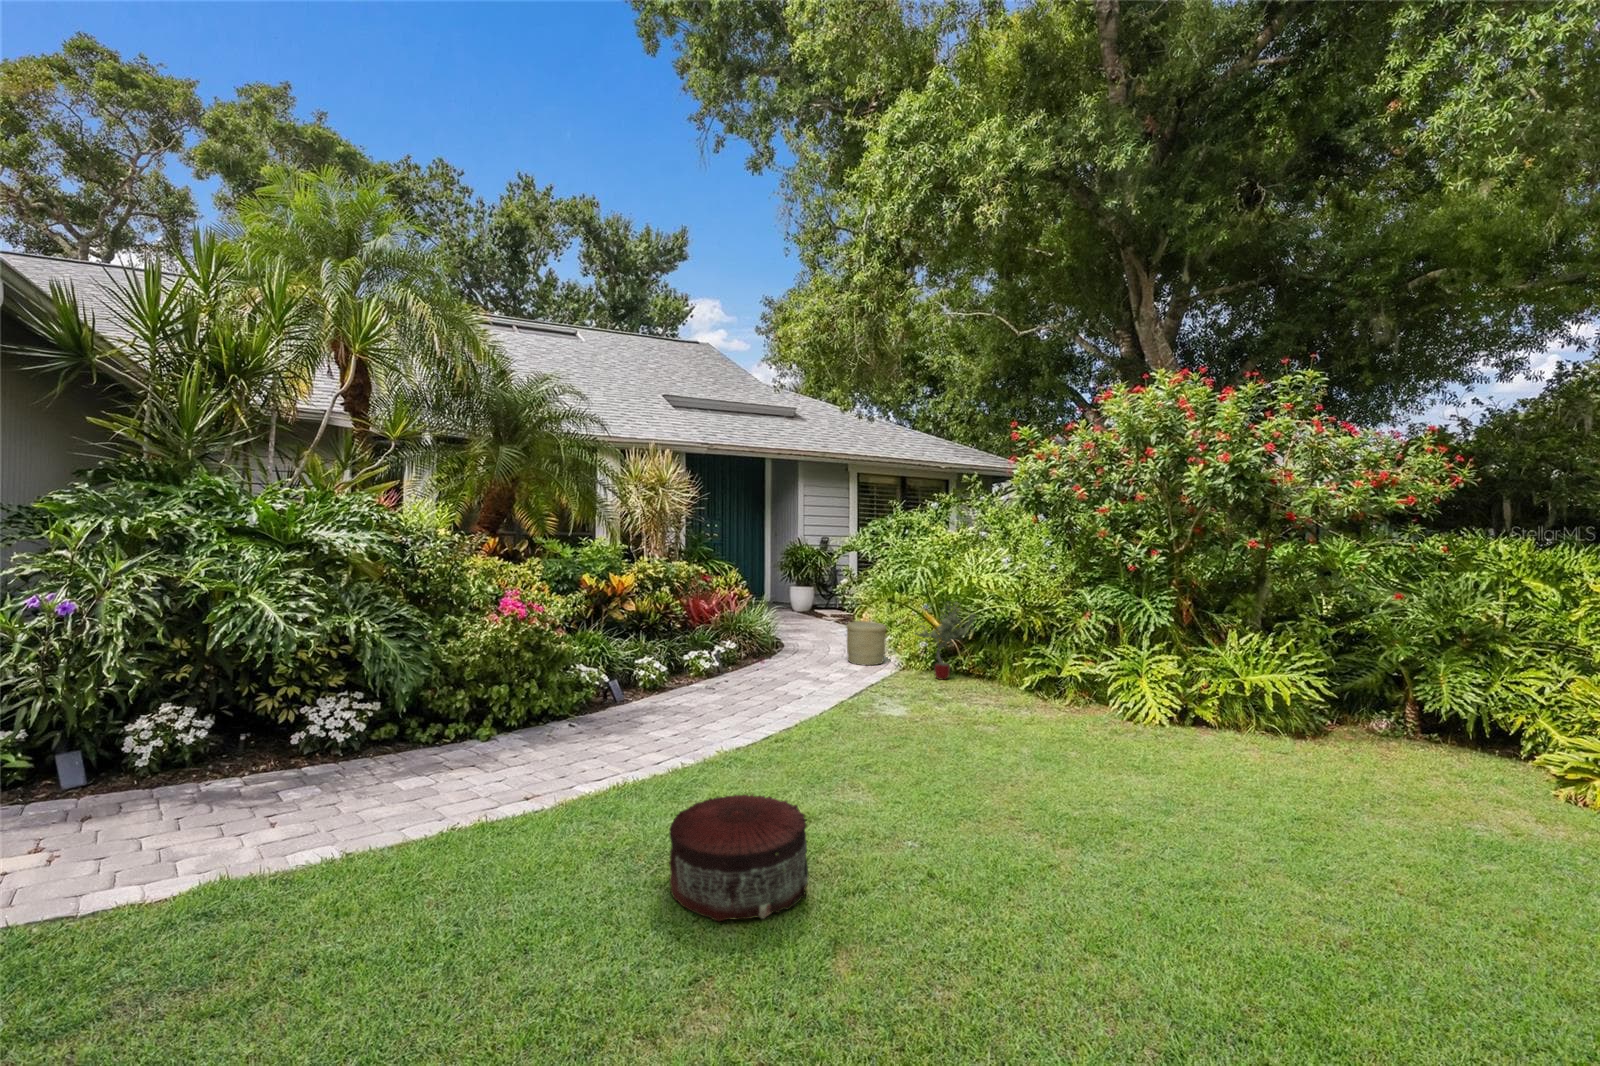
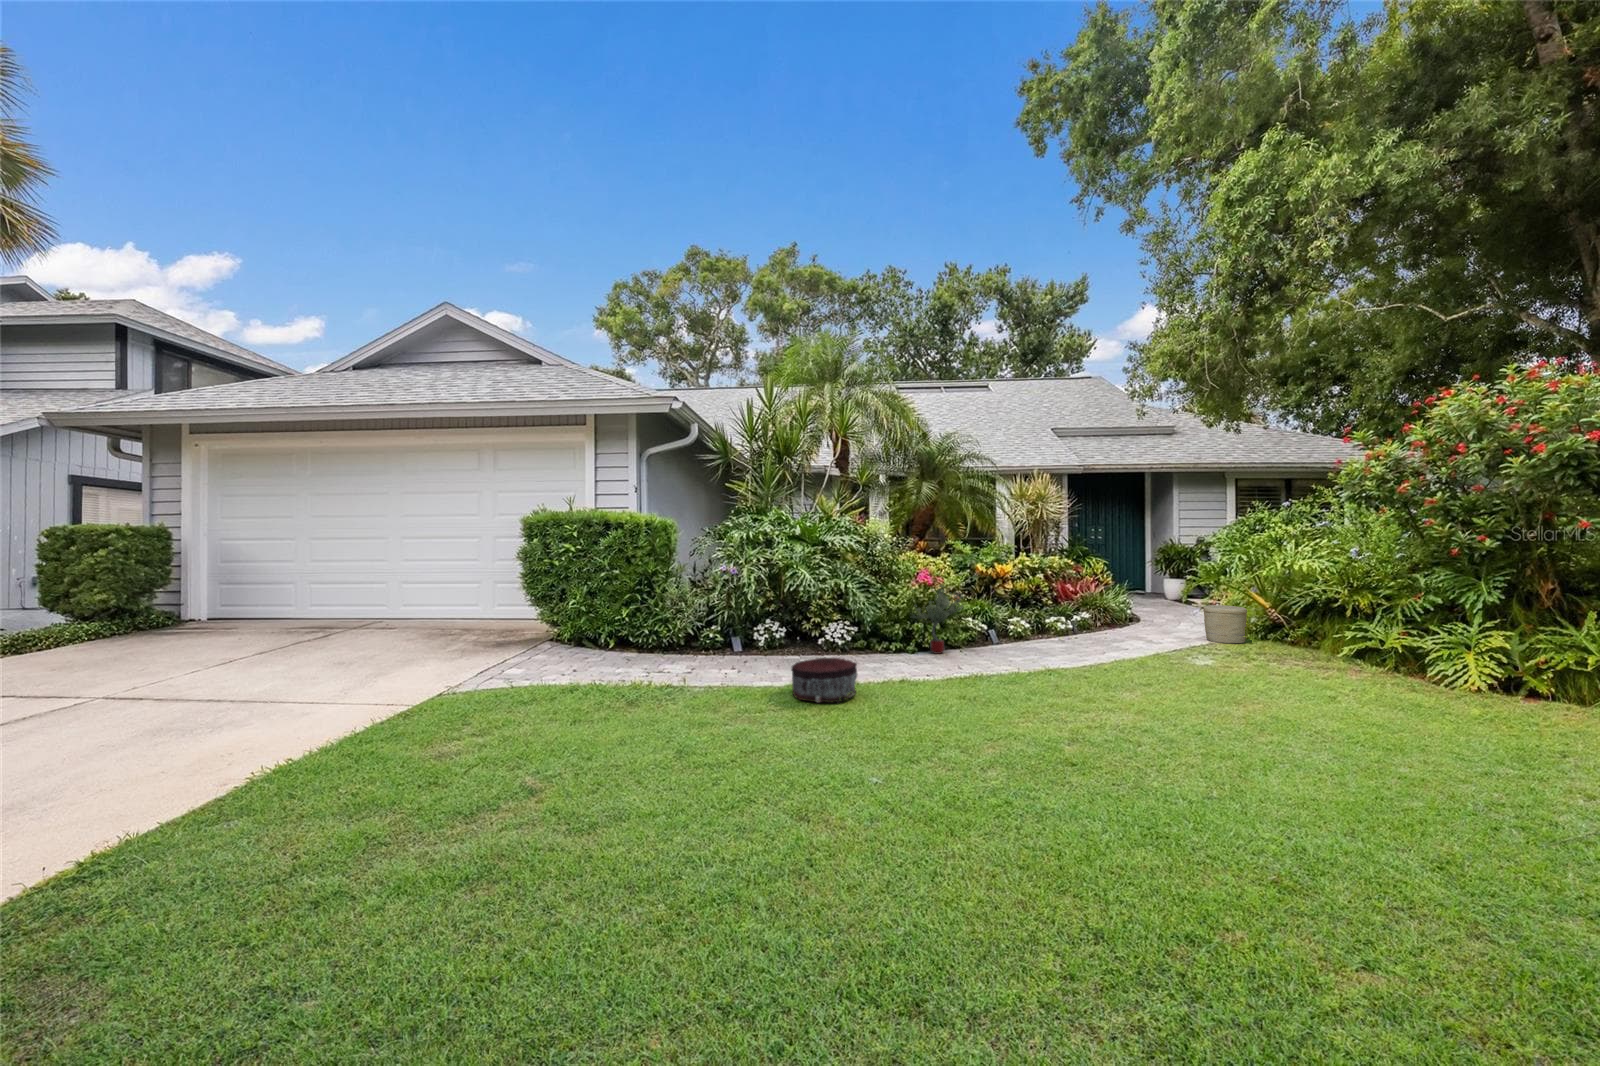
potted tree: present [914,602,975,680] -> present [912,588,963,654]
pouf: present [669,794,809,922] -> present [791,658,857,703]

